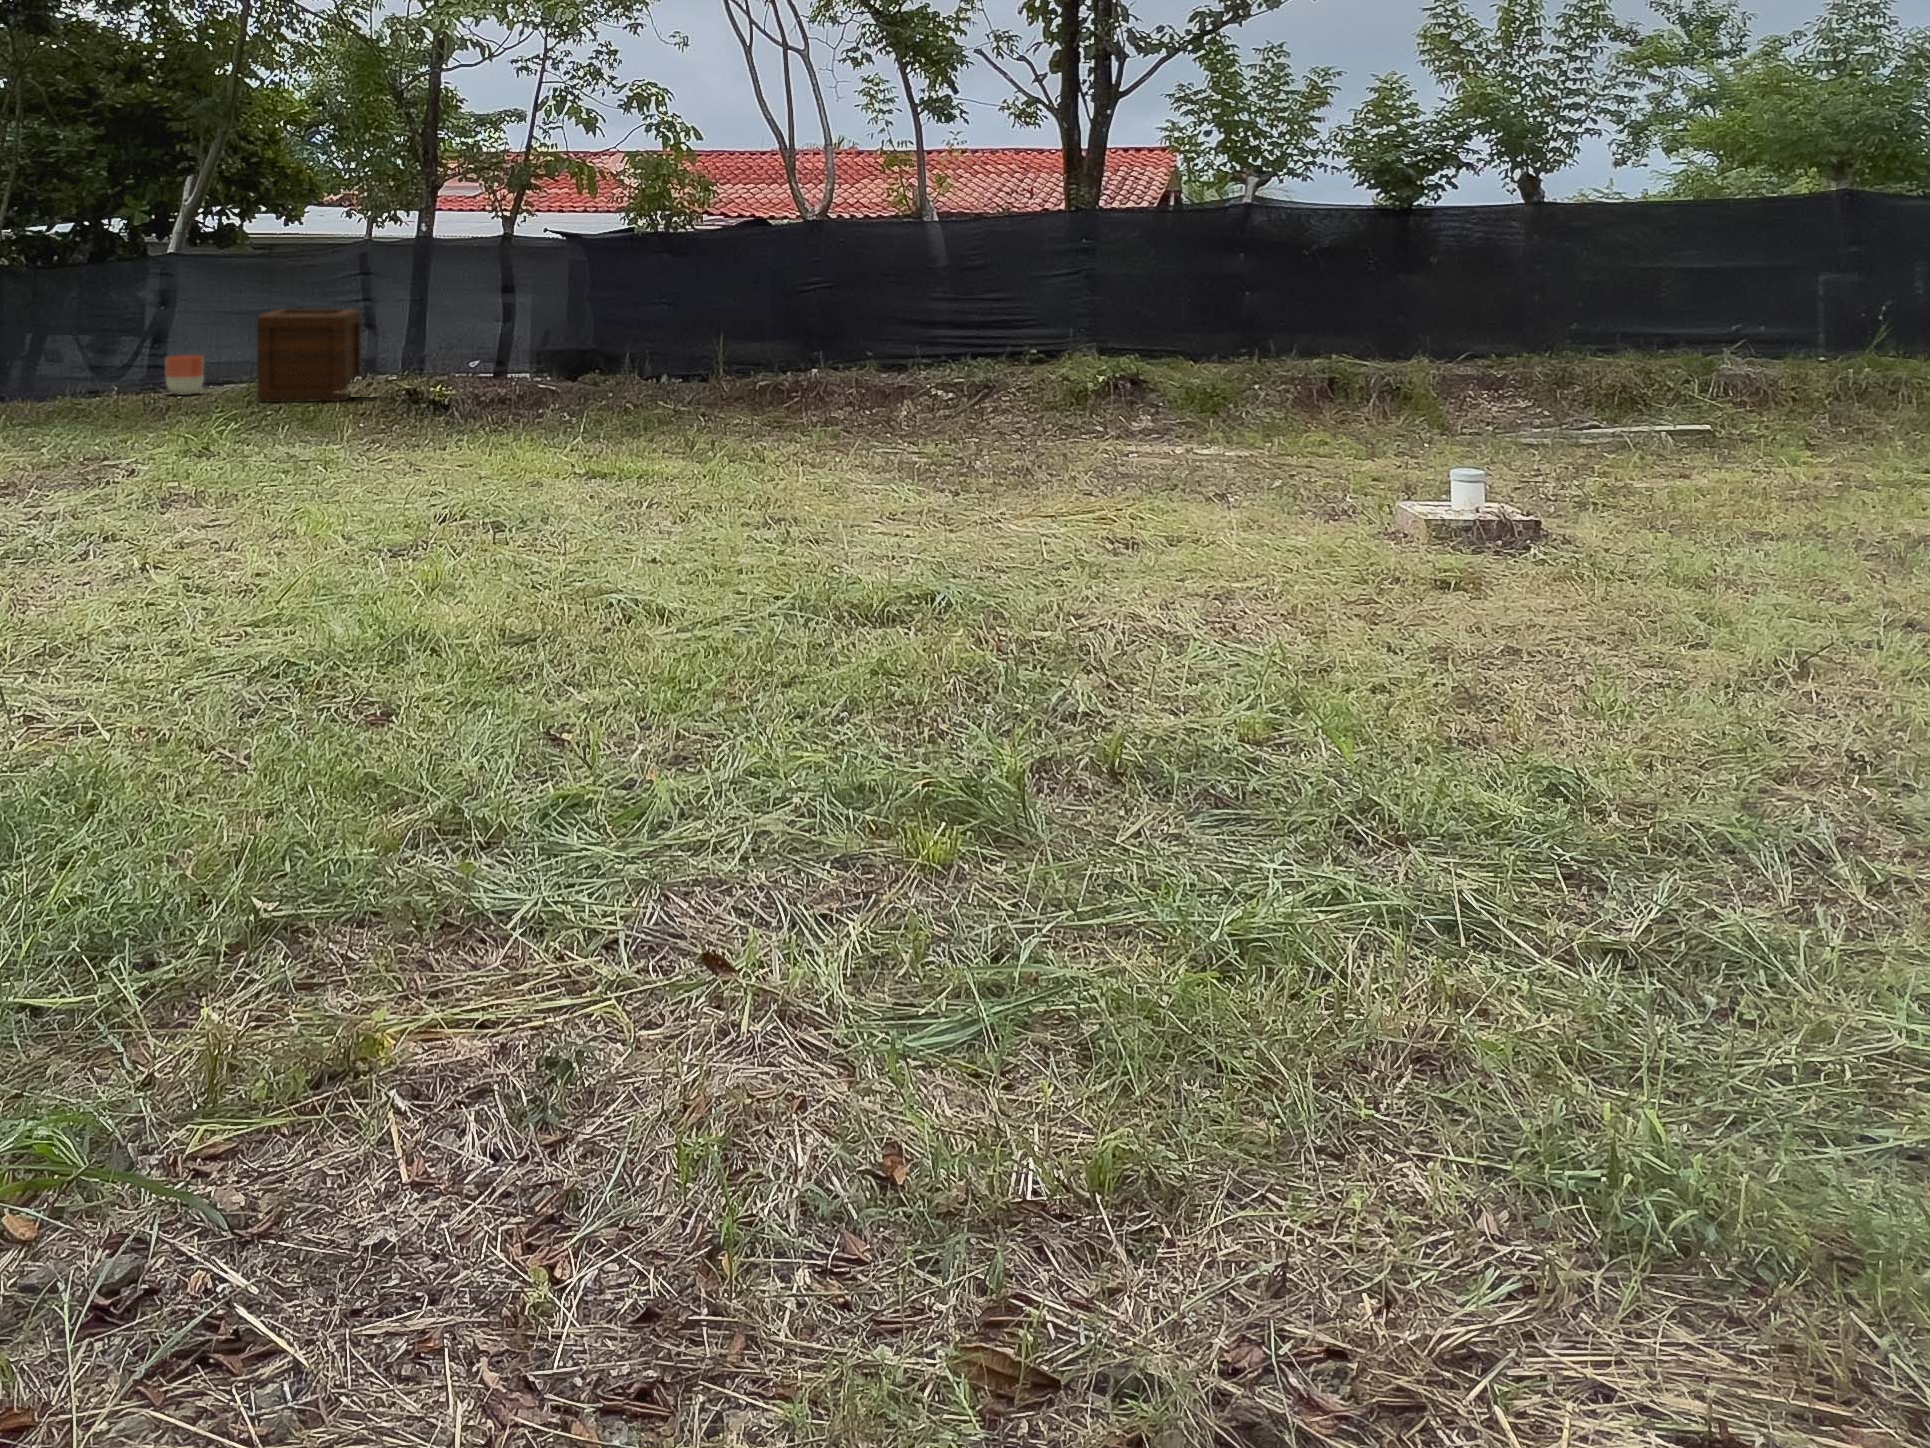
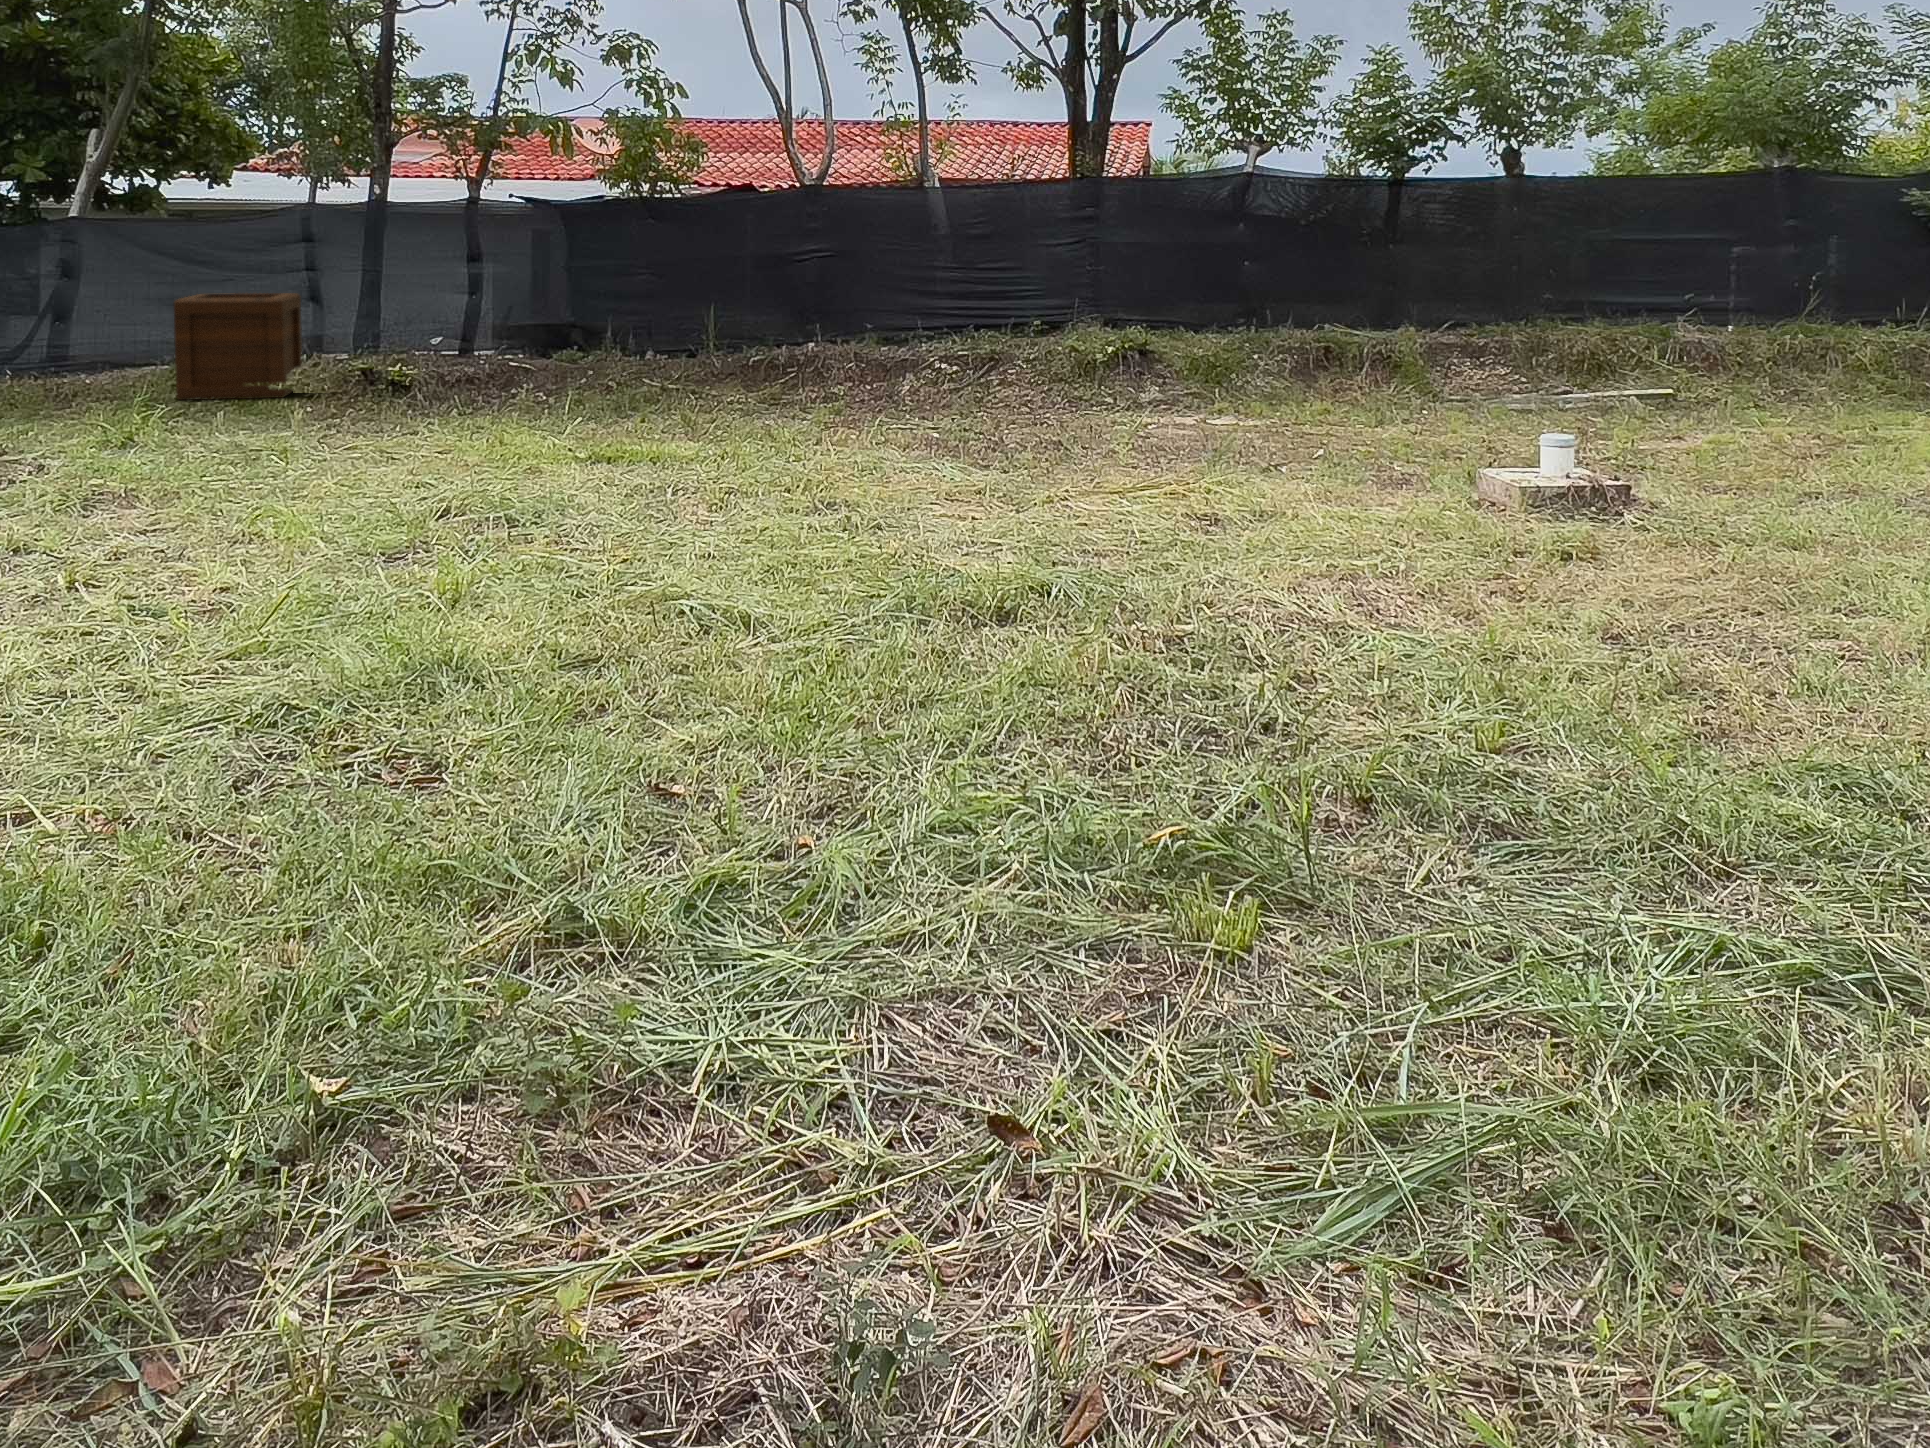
planter: present [165,355,204,395] -> none [58,348,107,395]

